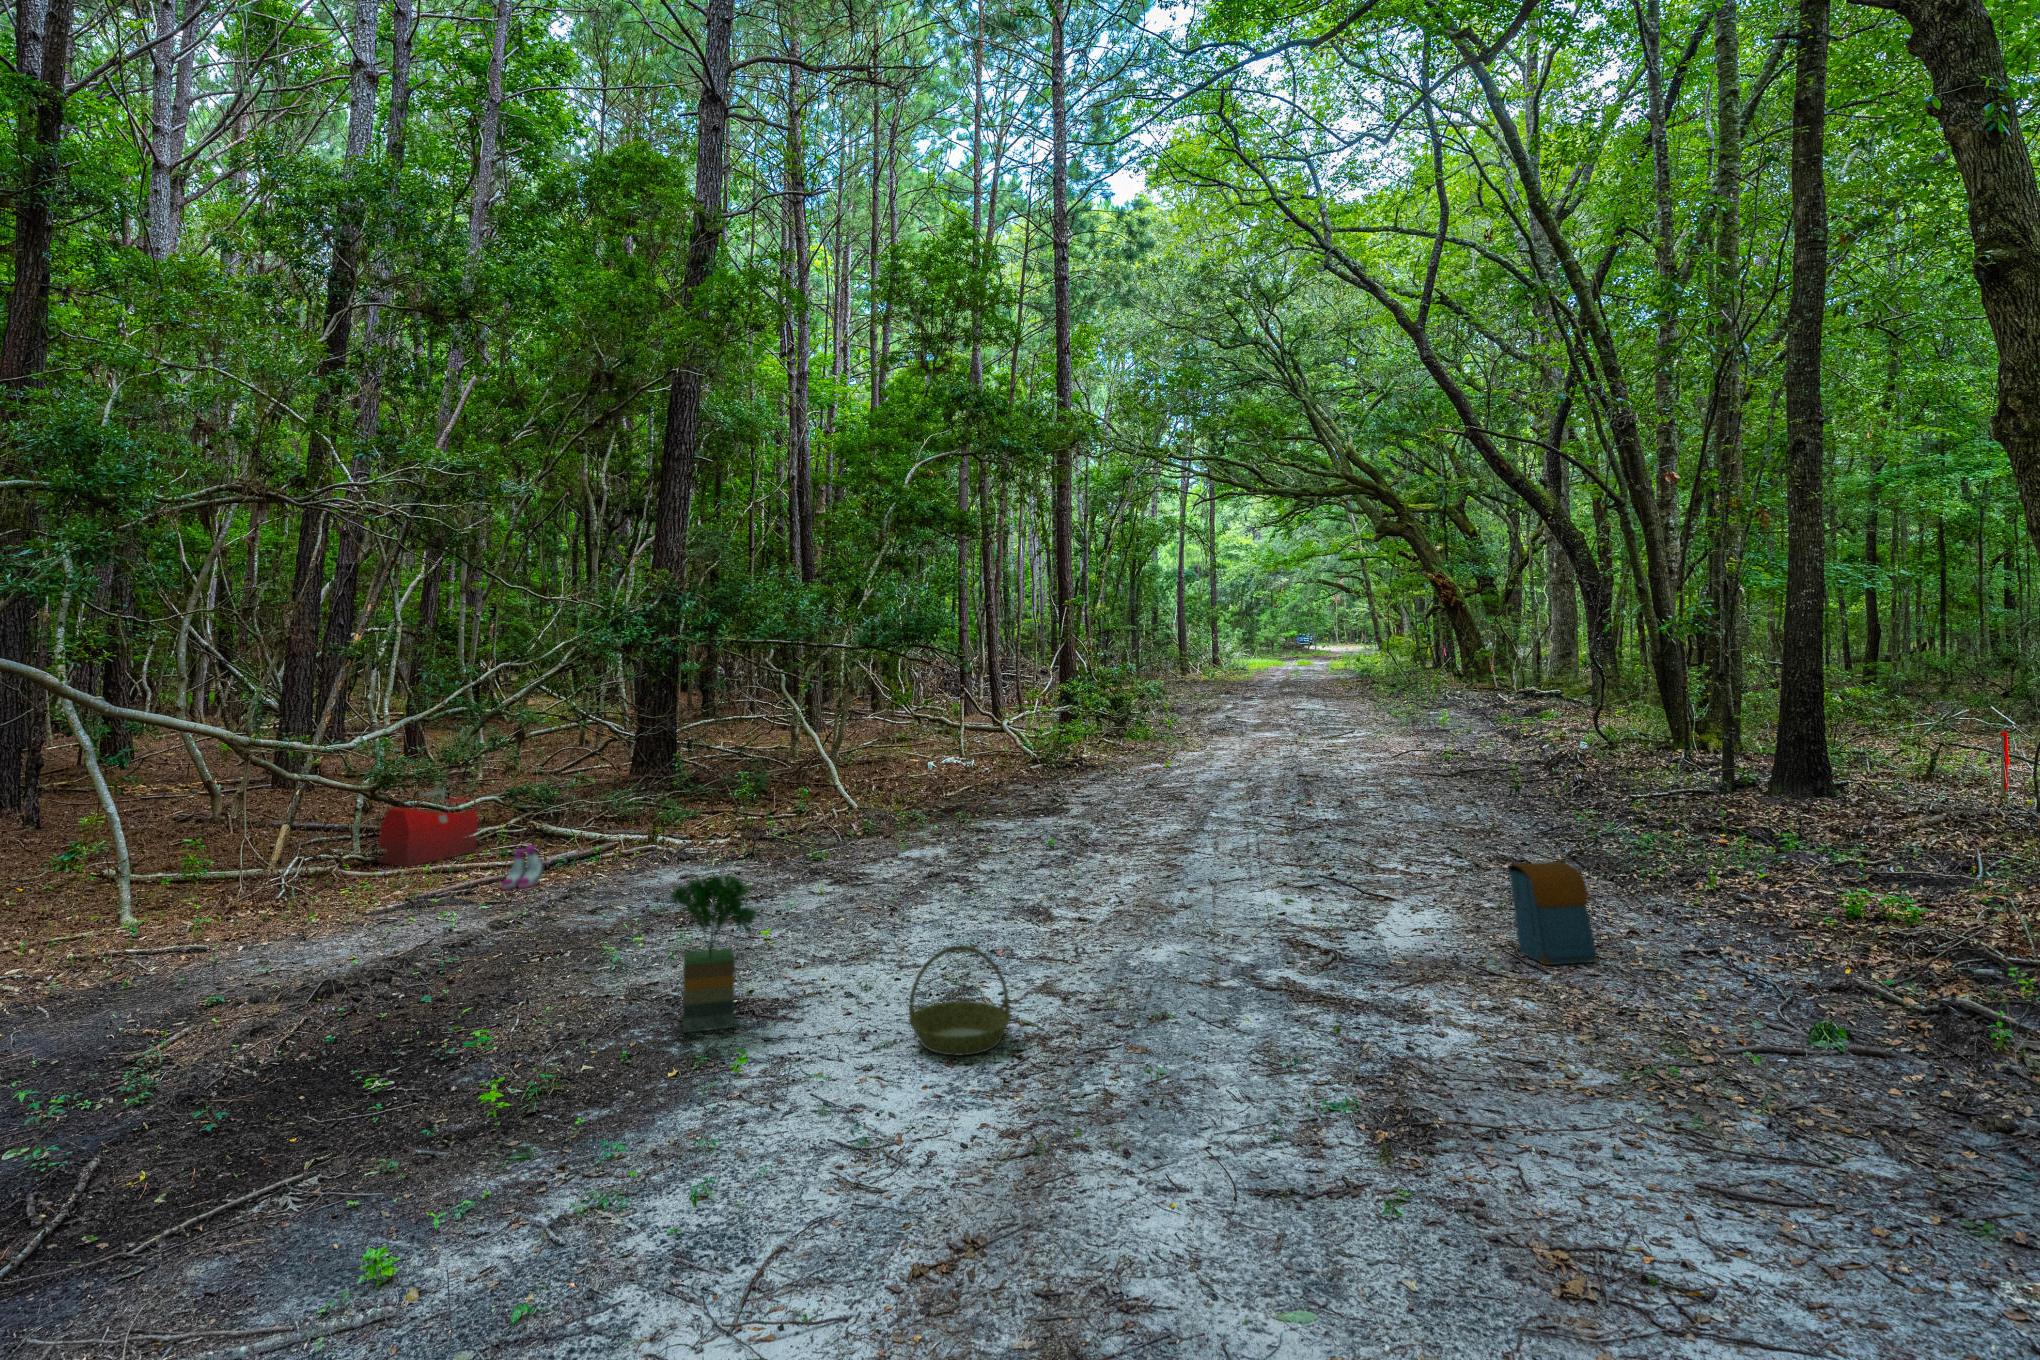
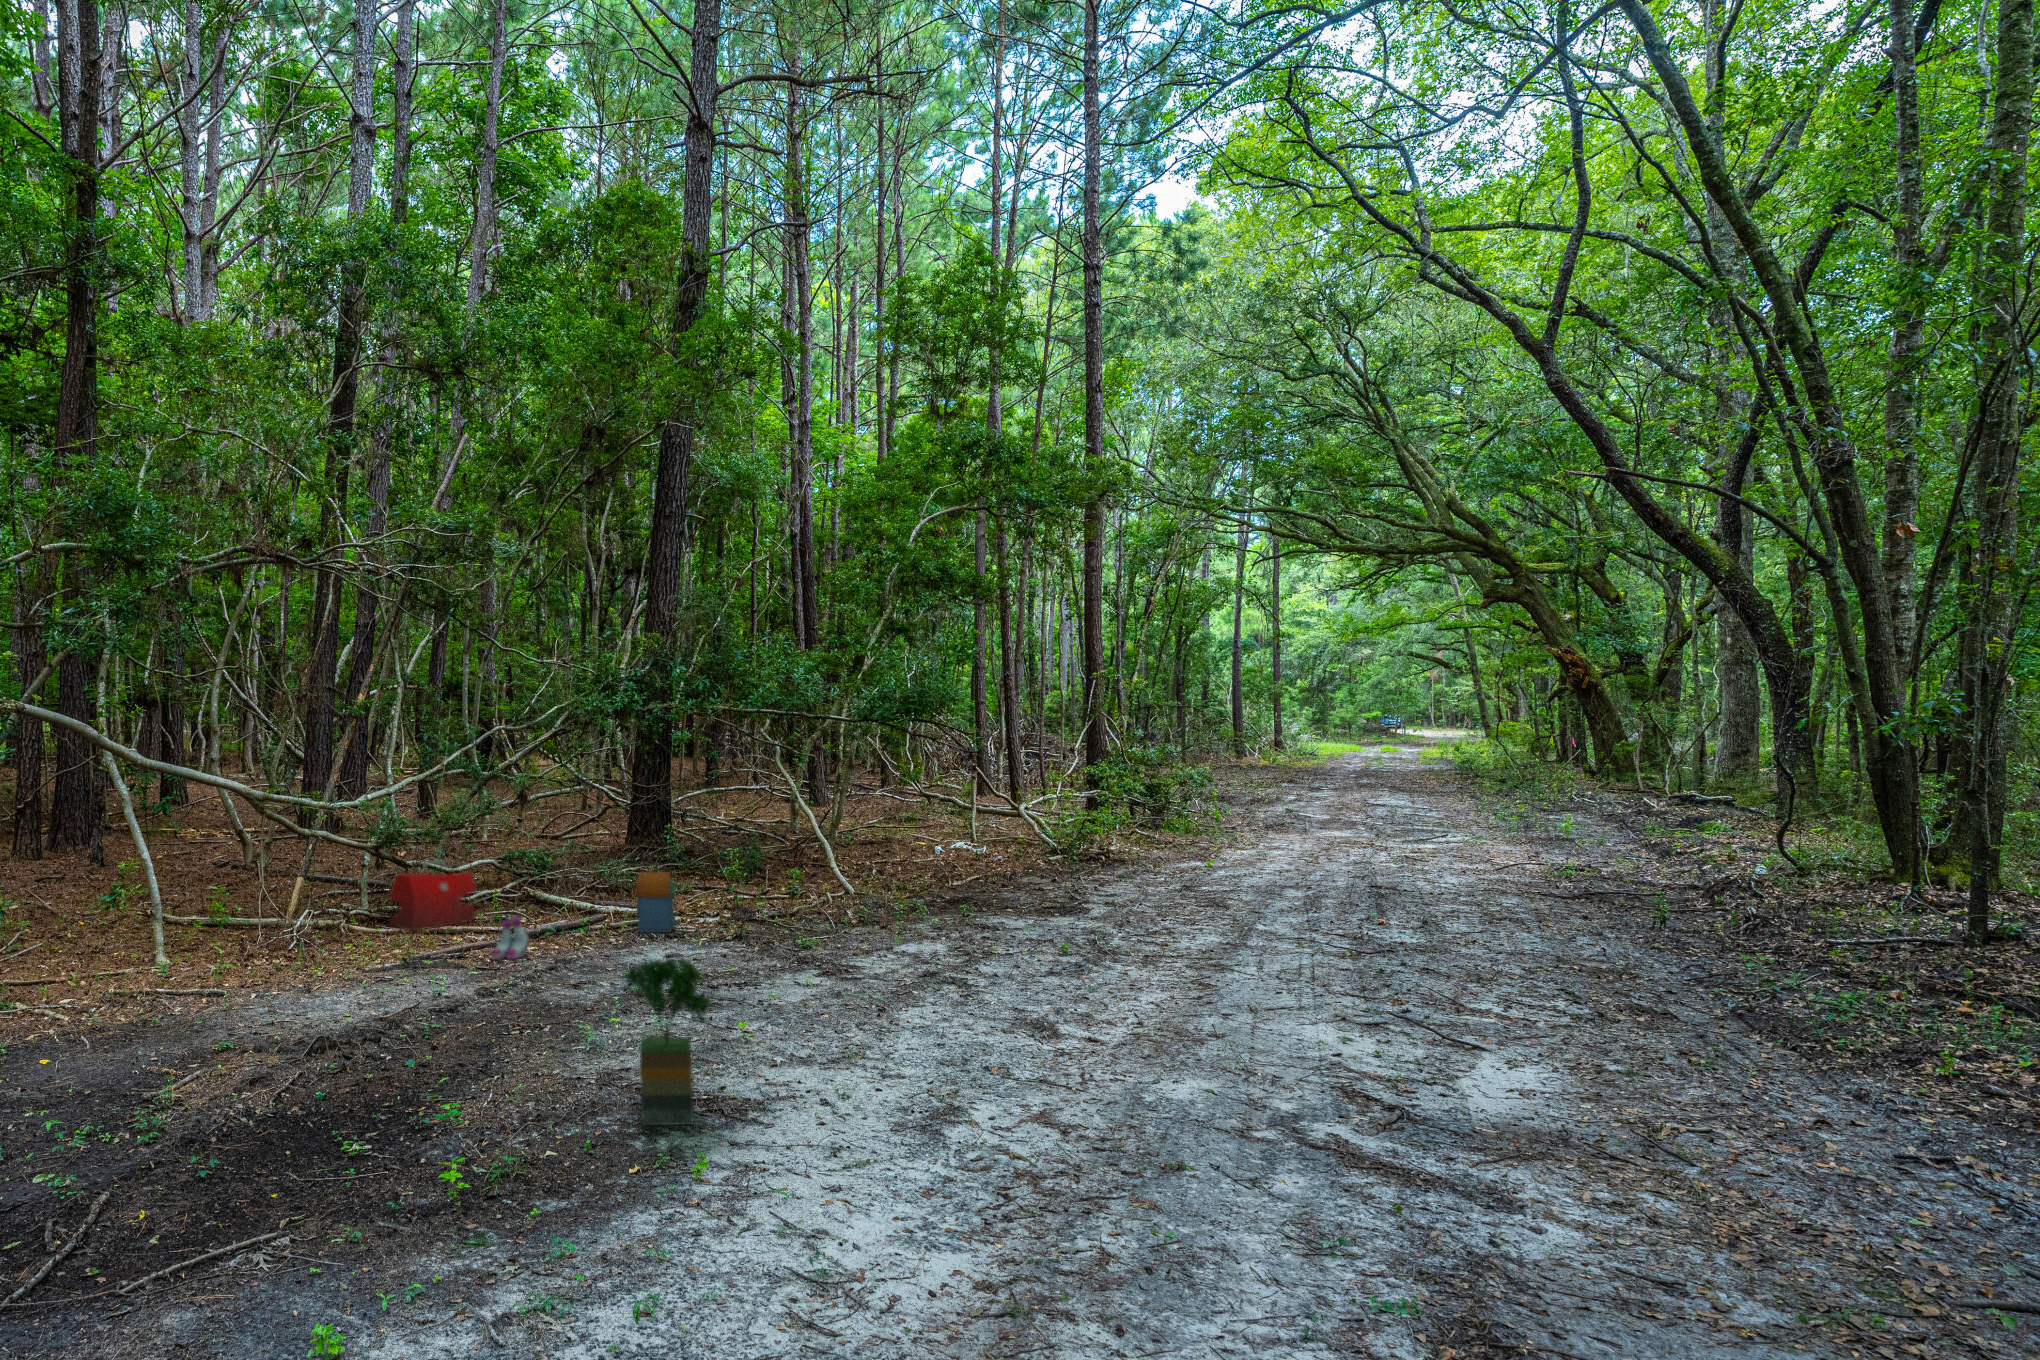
backpack: present [1508,862,1597,965] -> present [636,872,675,933]
basket: present [909,946,1010,1055] -> none [875,1057,992,1186]

